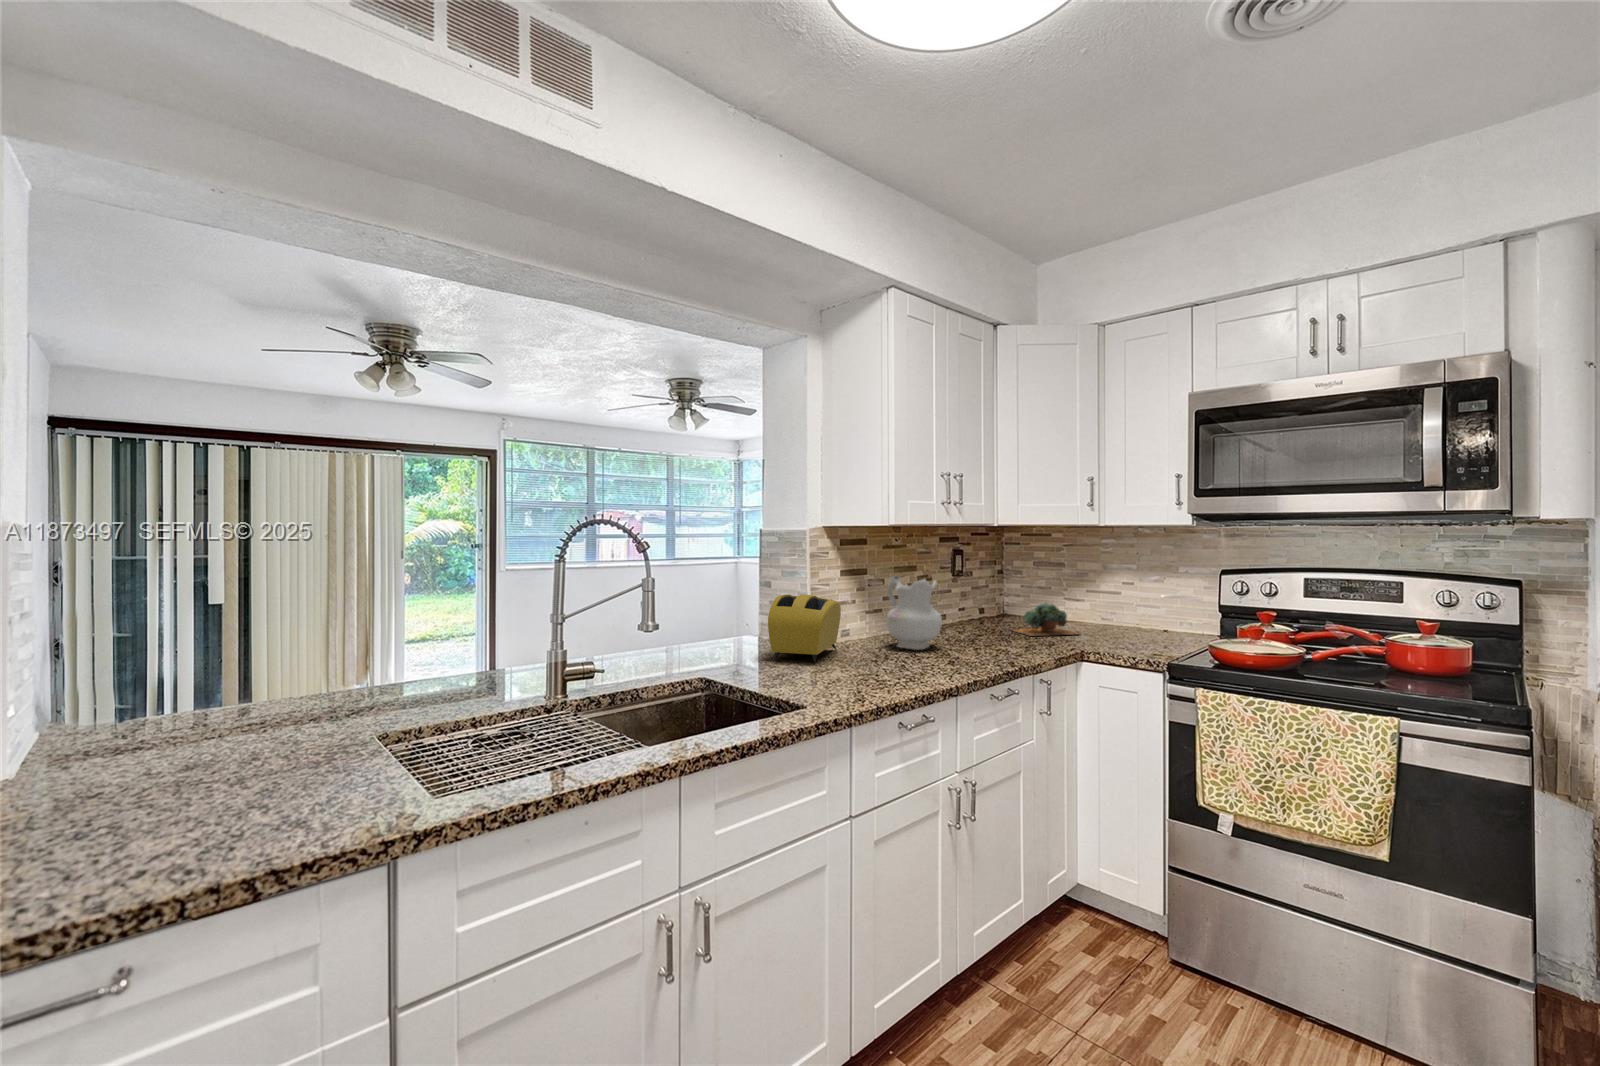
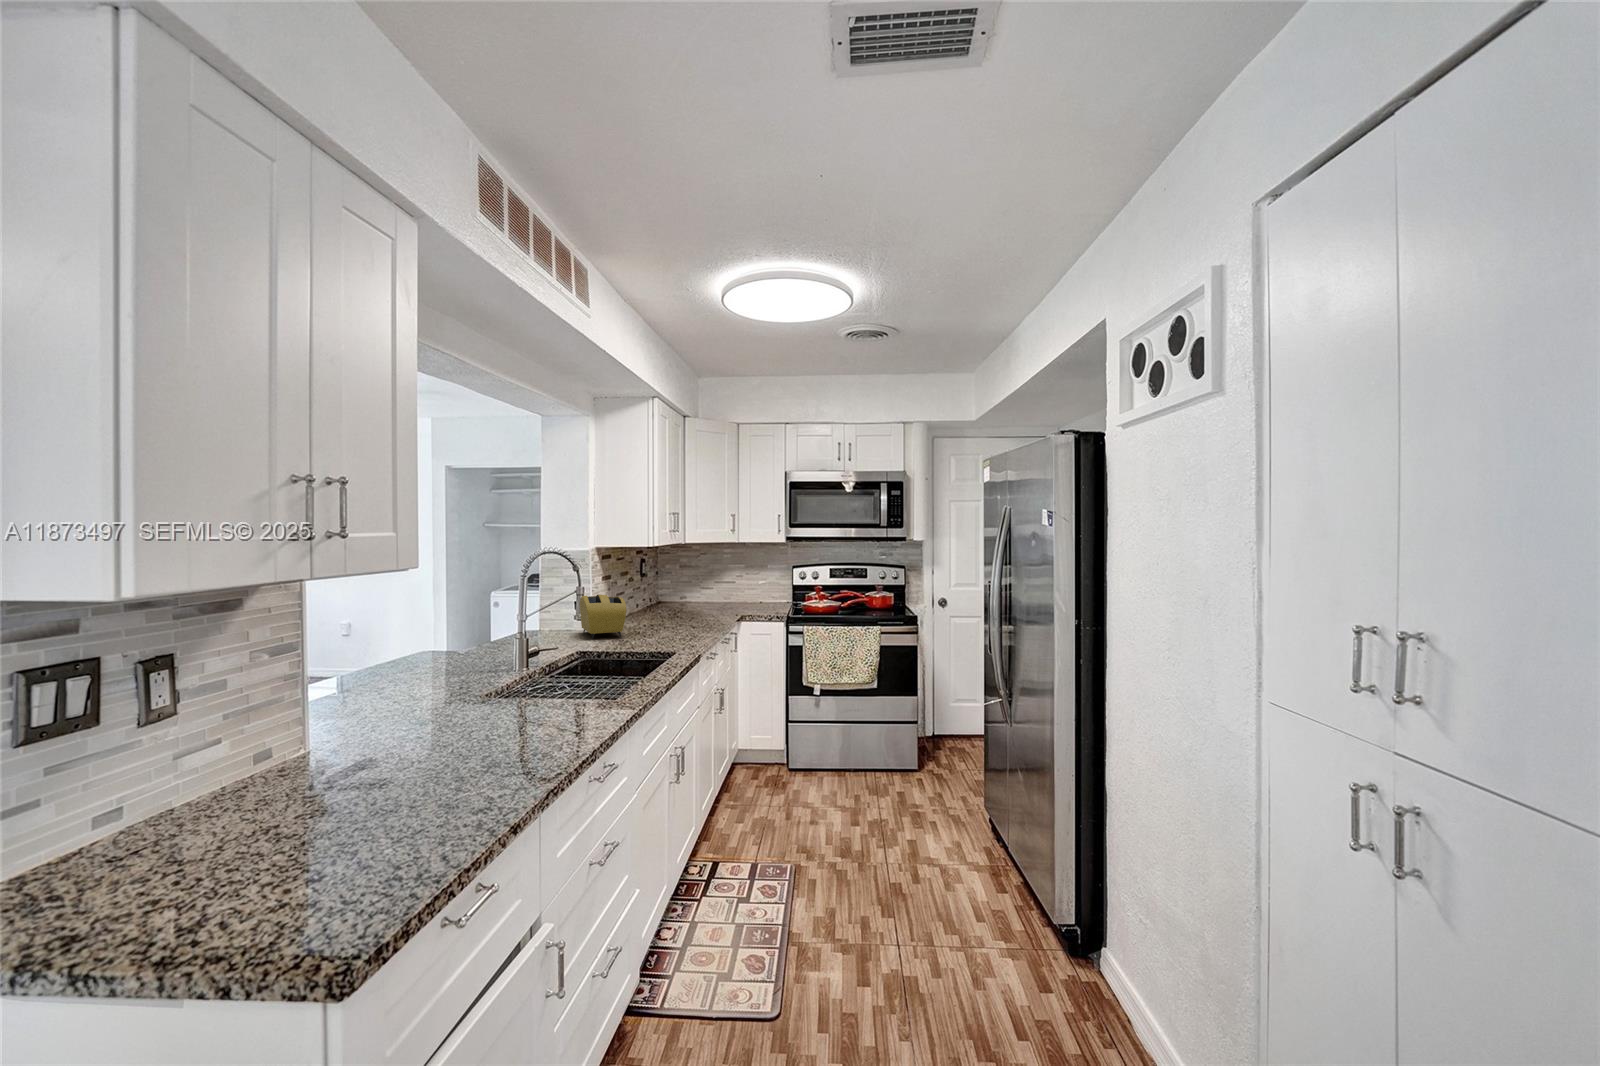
ceramic pitcher: present [886,575,942,650] -> none [628,579,668,625]
succulent plant: present [1010,603,1078,636] -> none [675,591,720,612]

